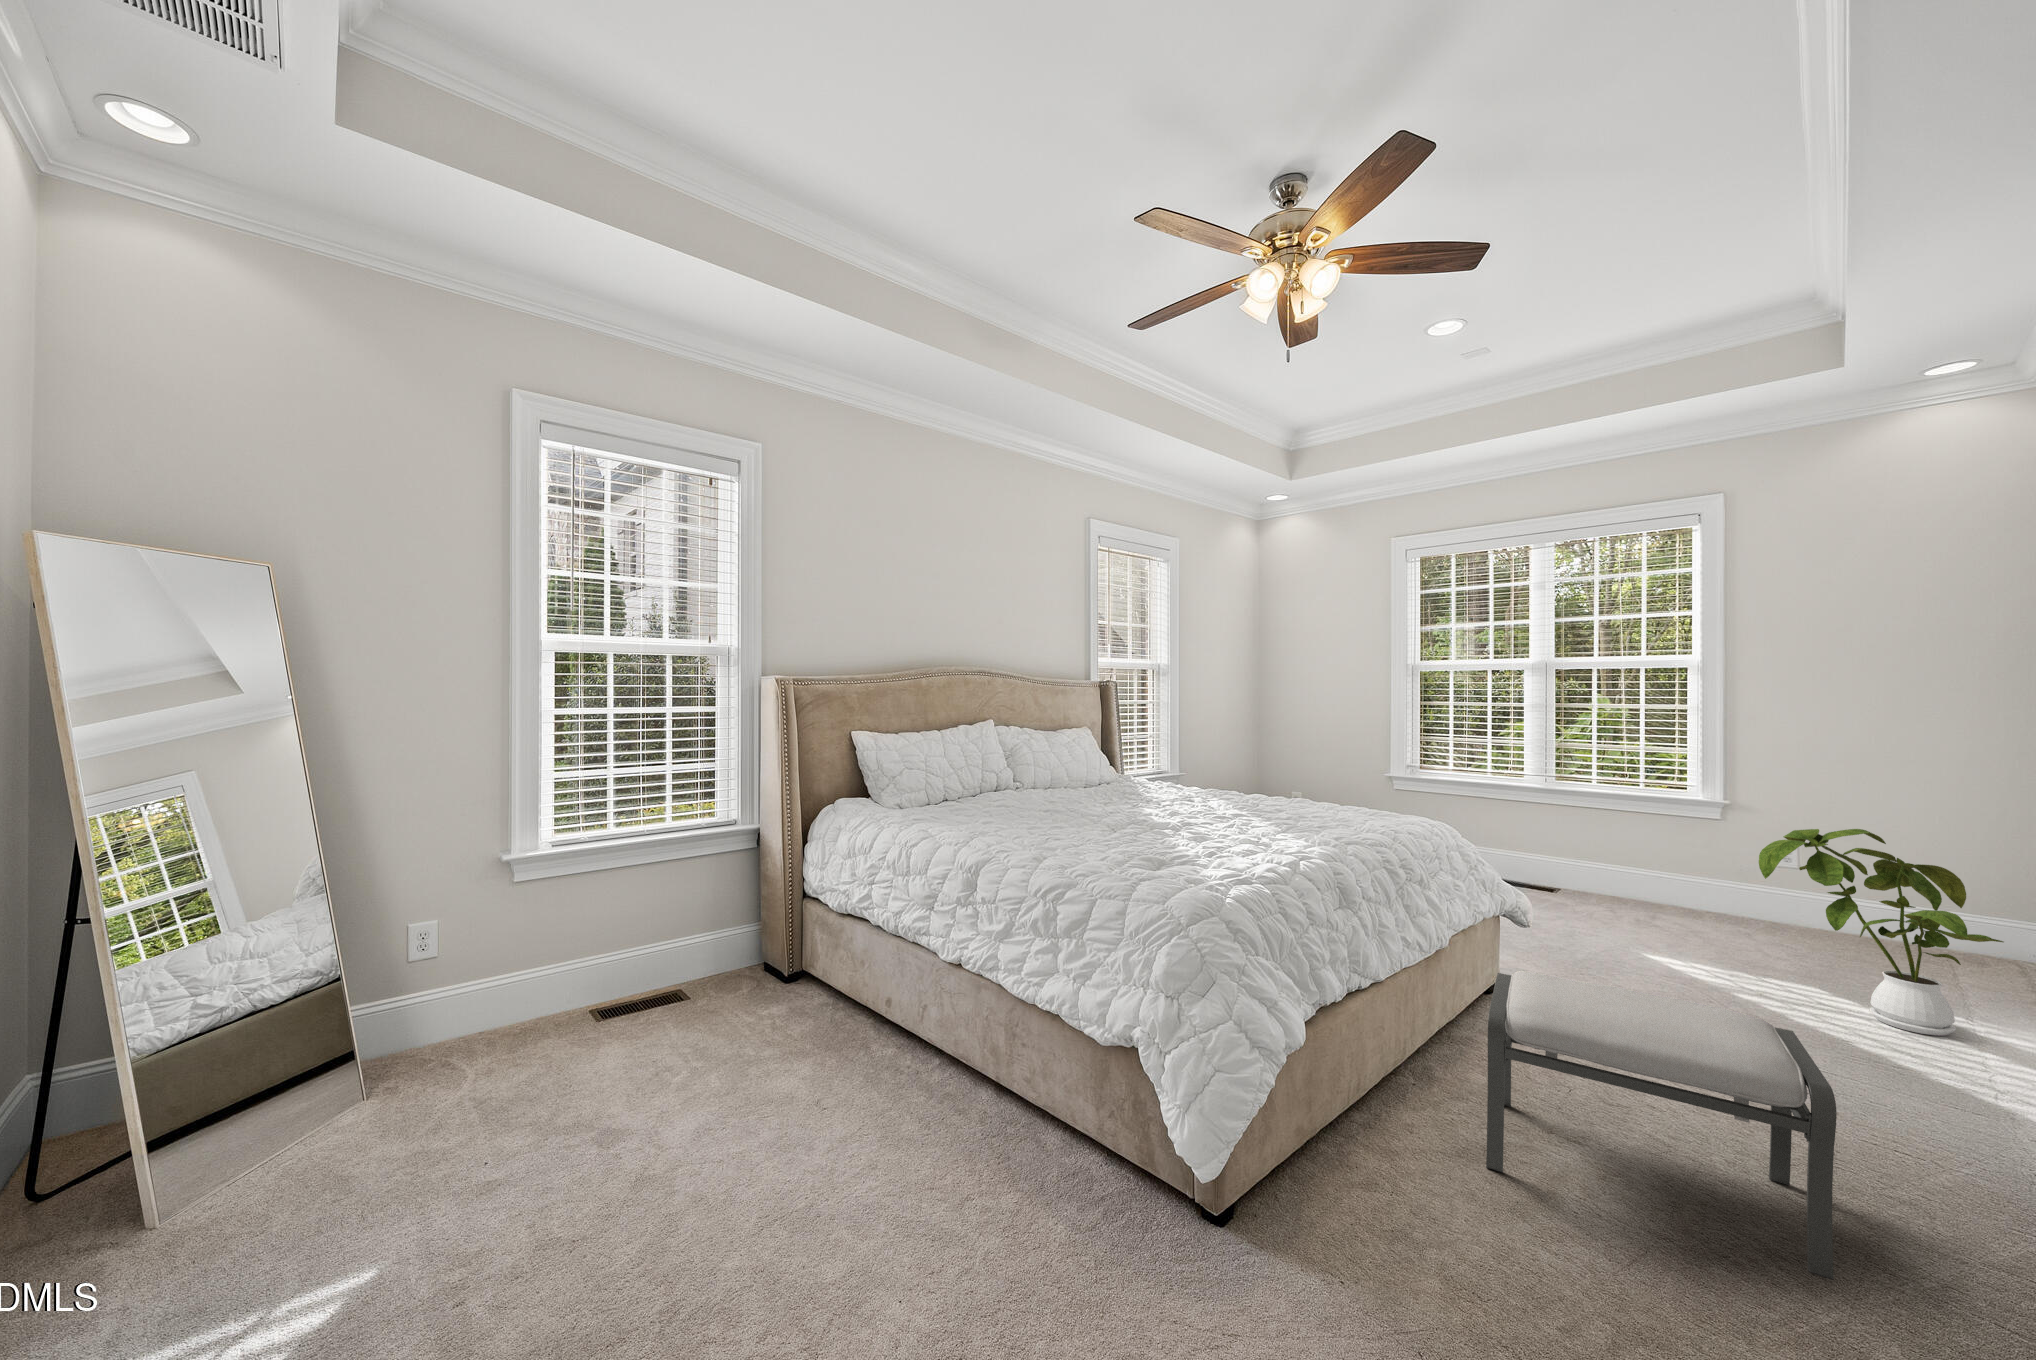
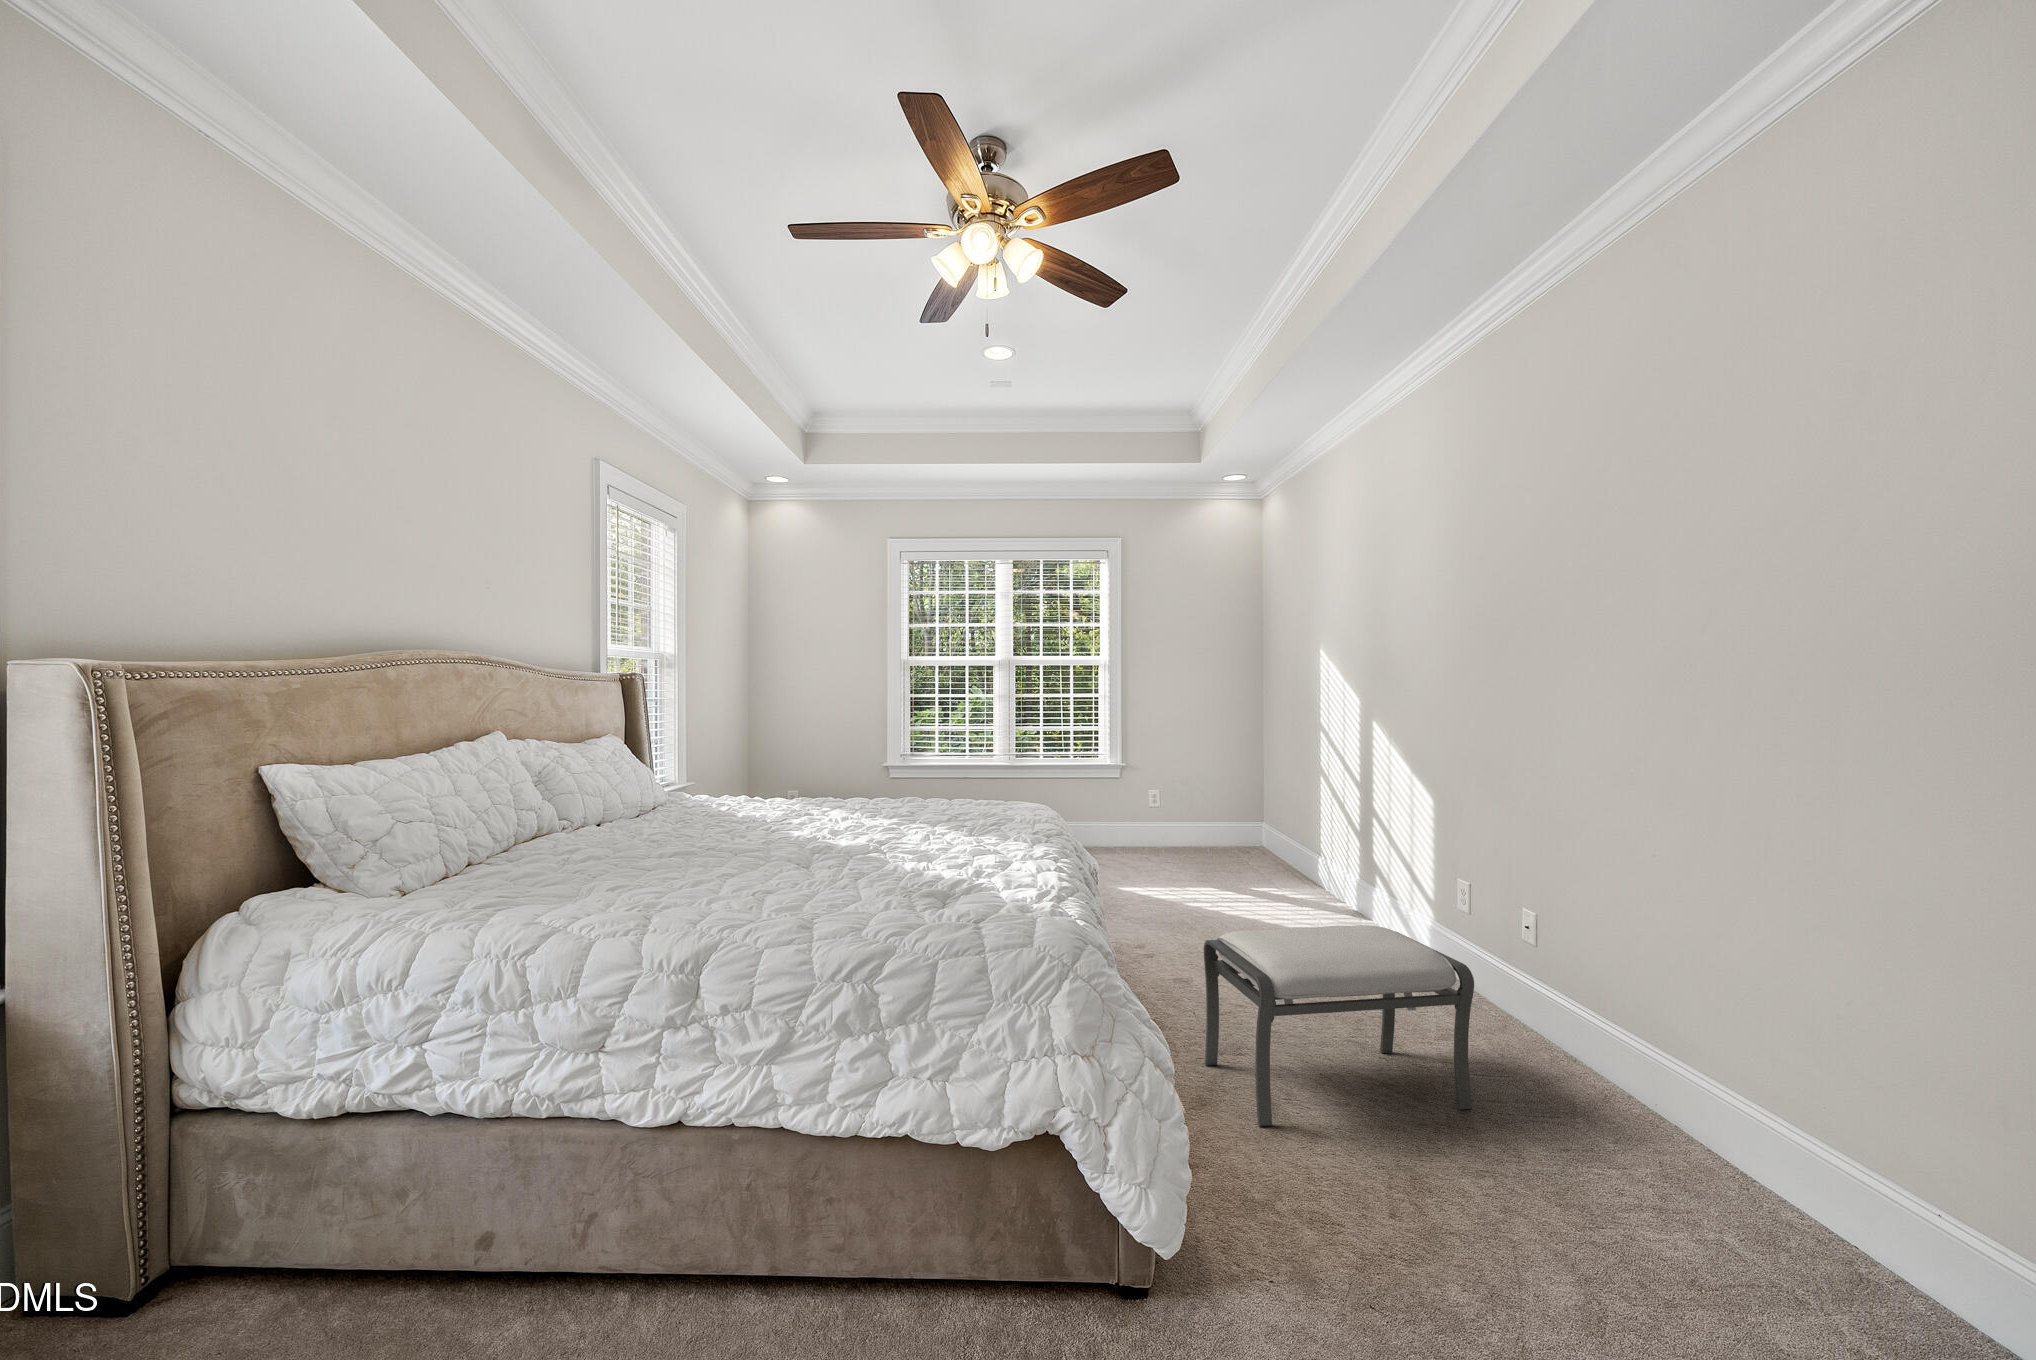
house plant: present [1759,829,2003,1036] -> none [1241,772,1374,918]

